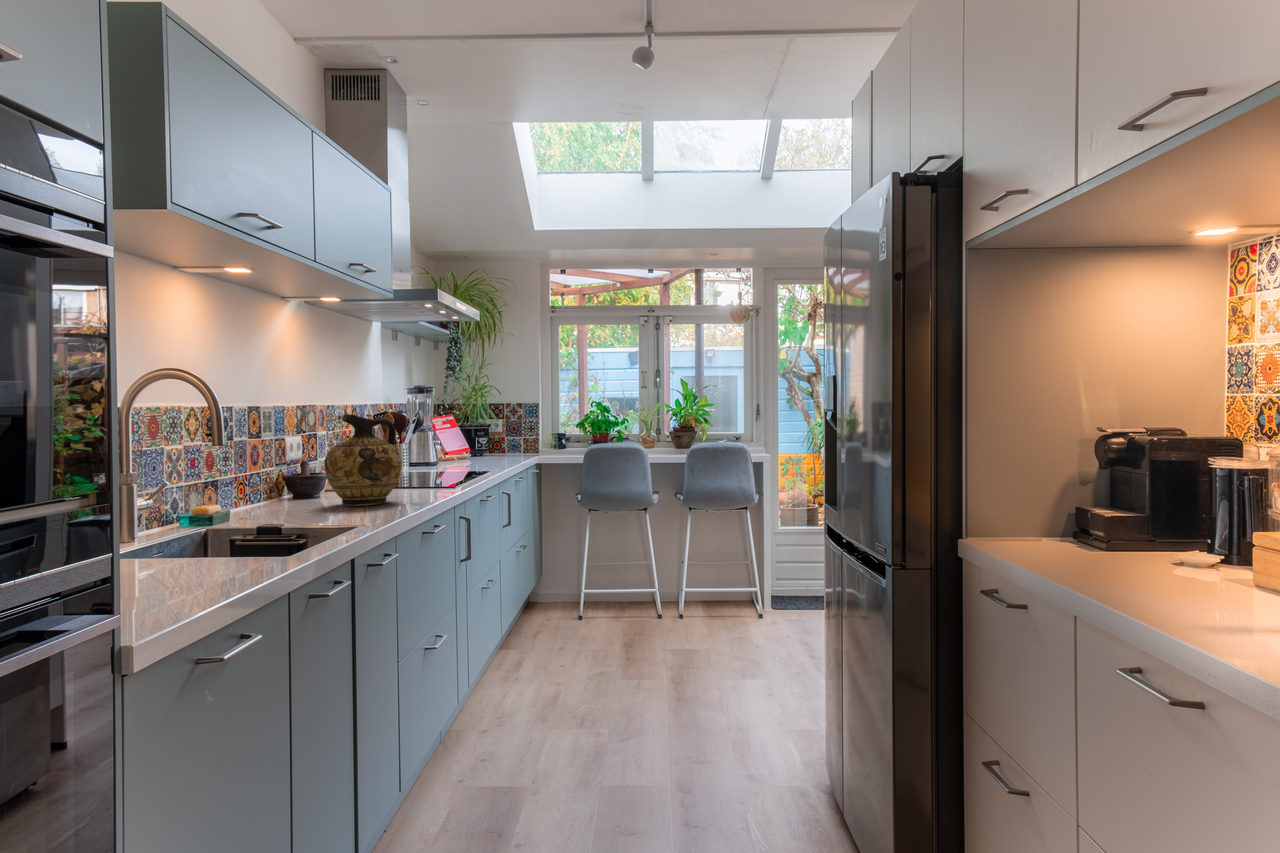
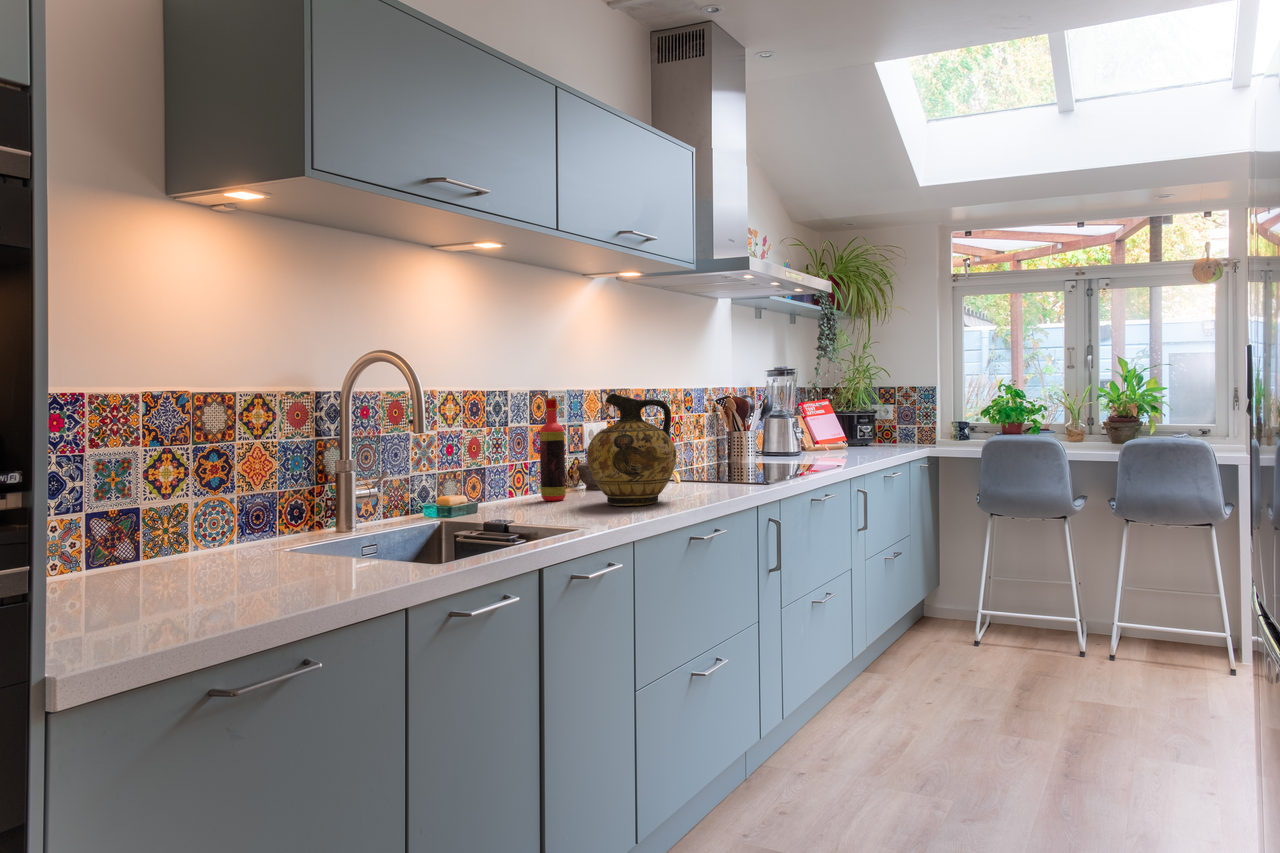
bottle: none [264,416,289,507] -> present [540,398,566,501]

